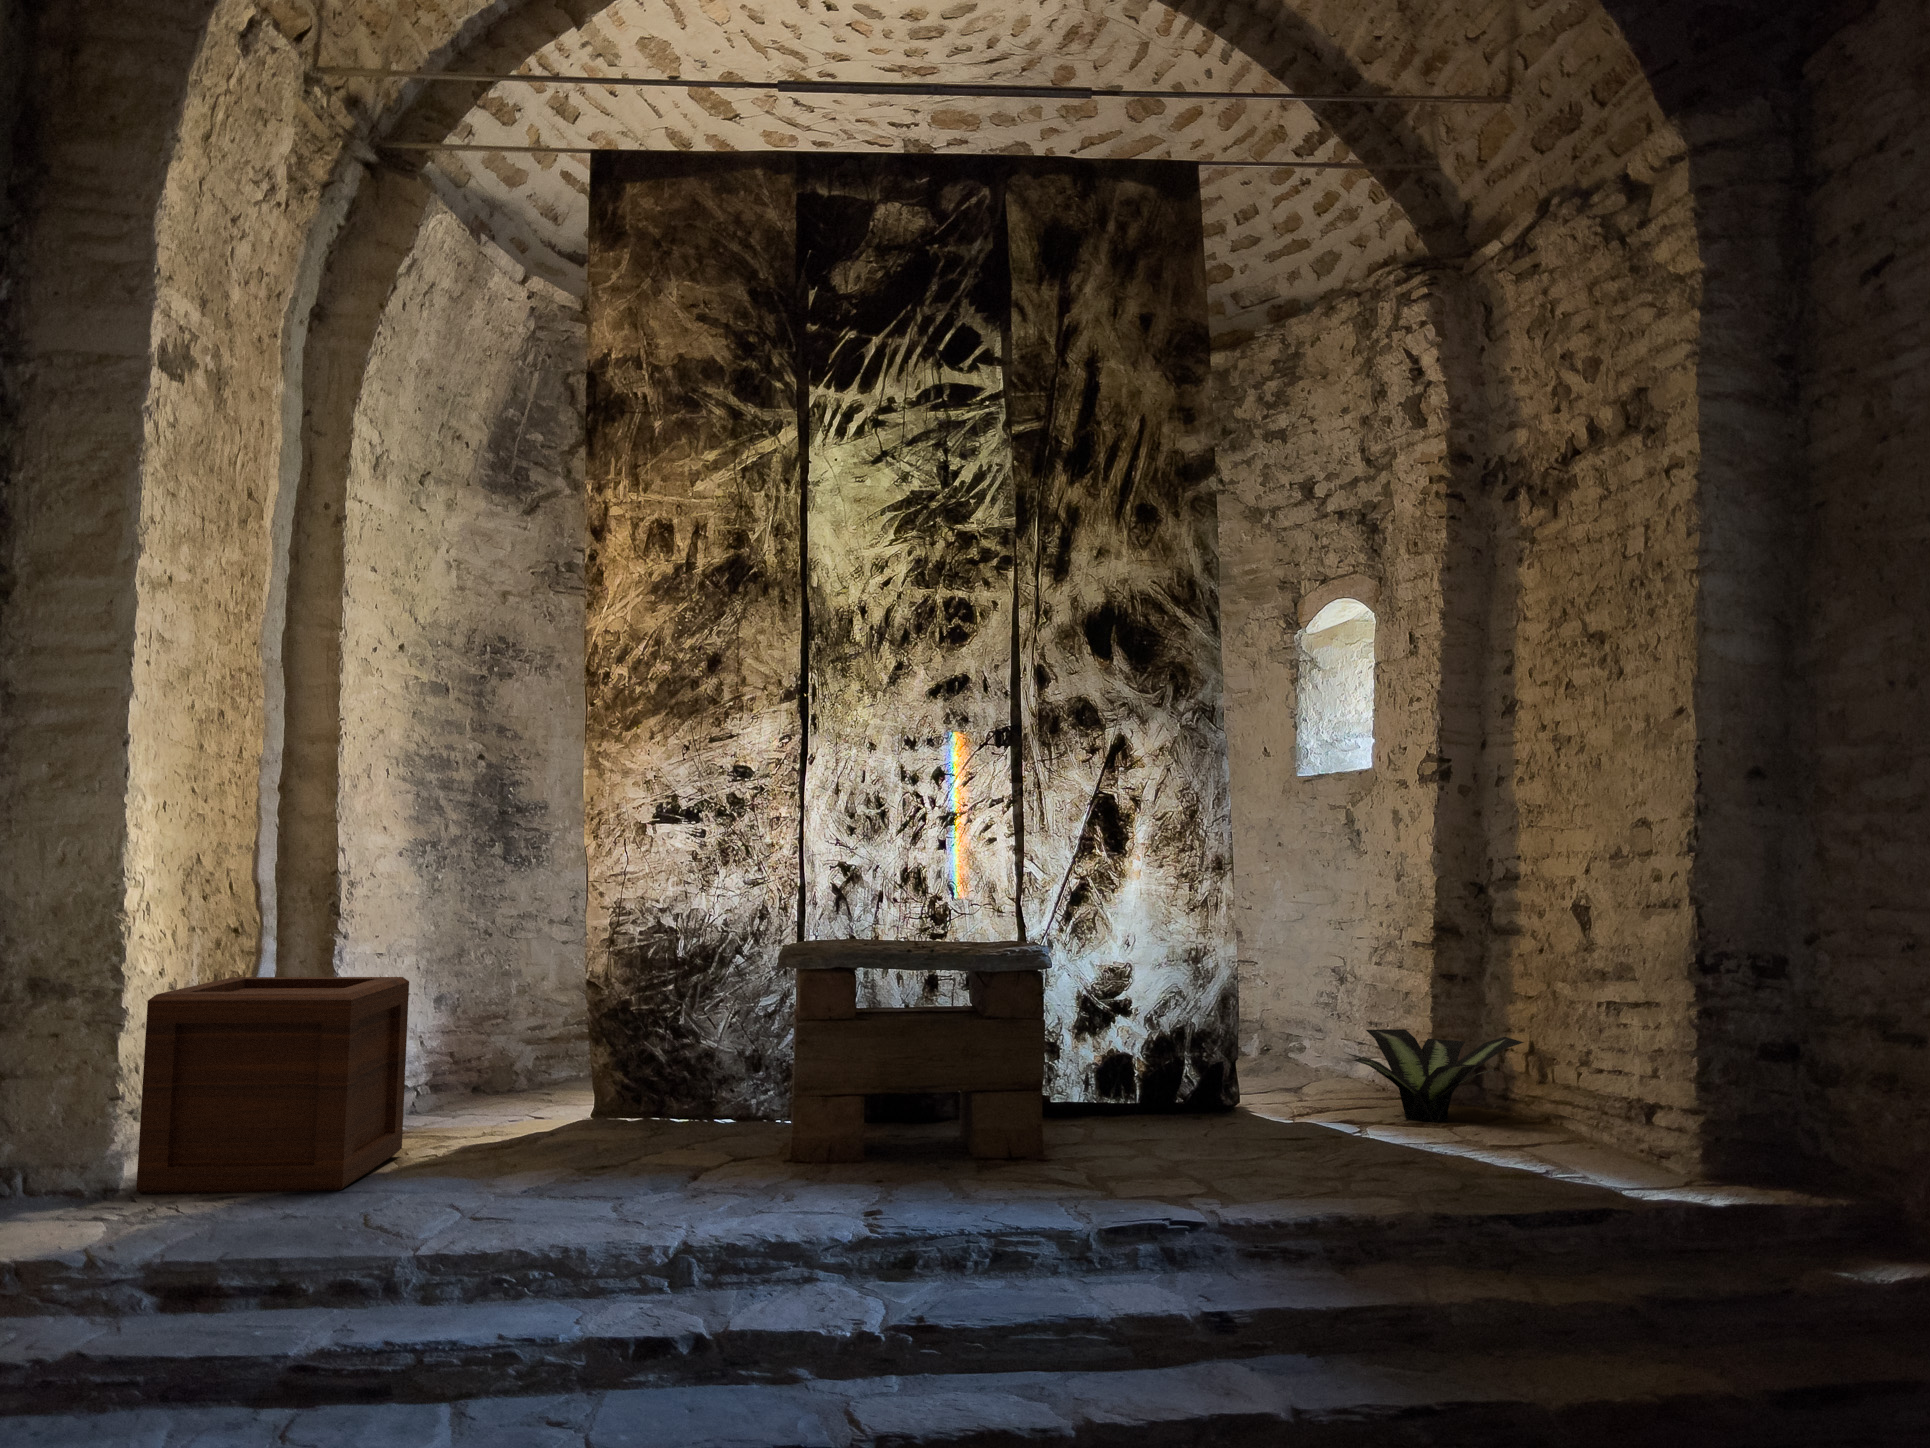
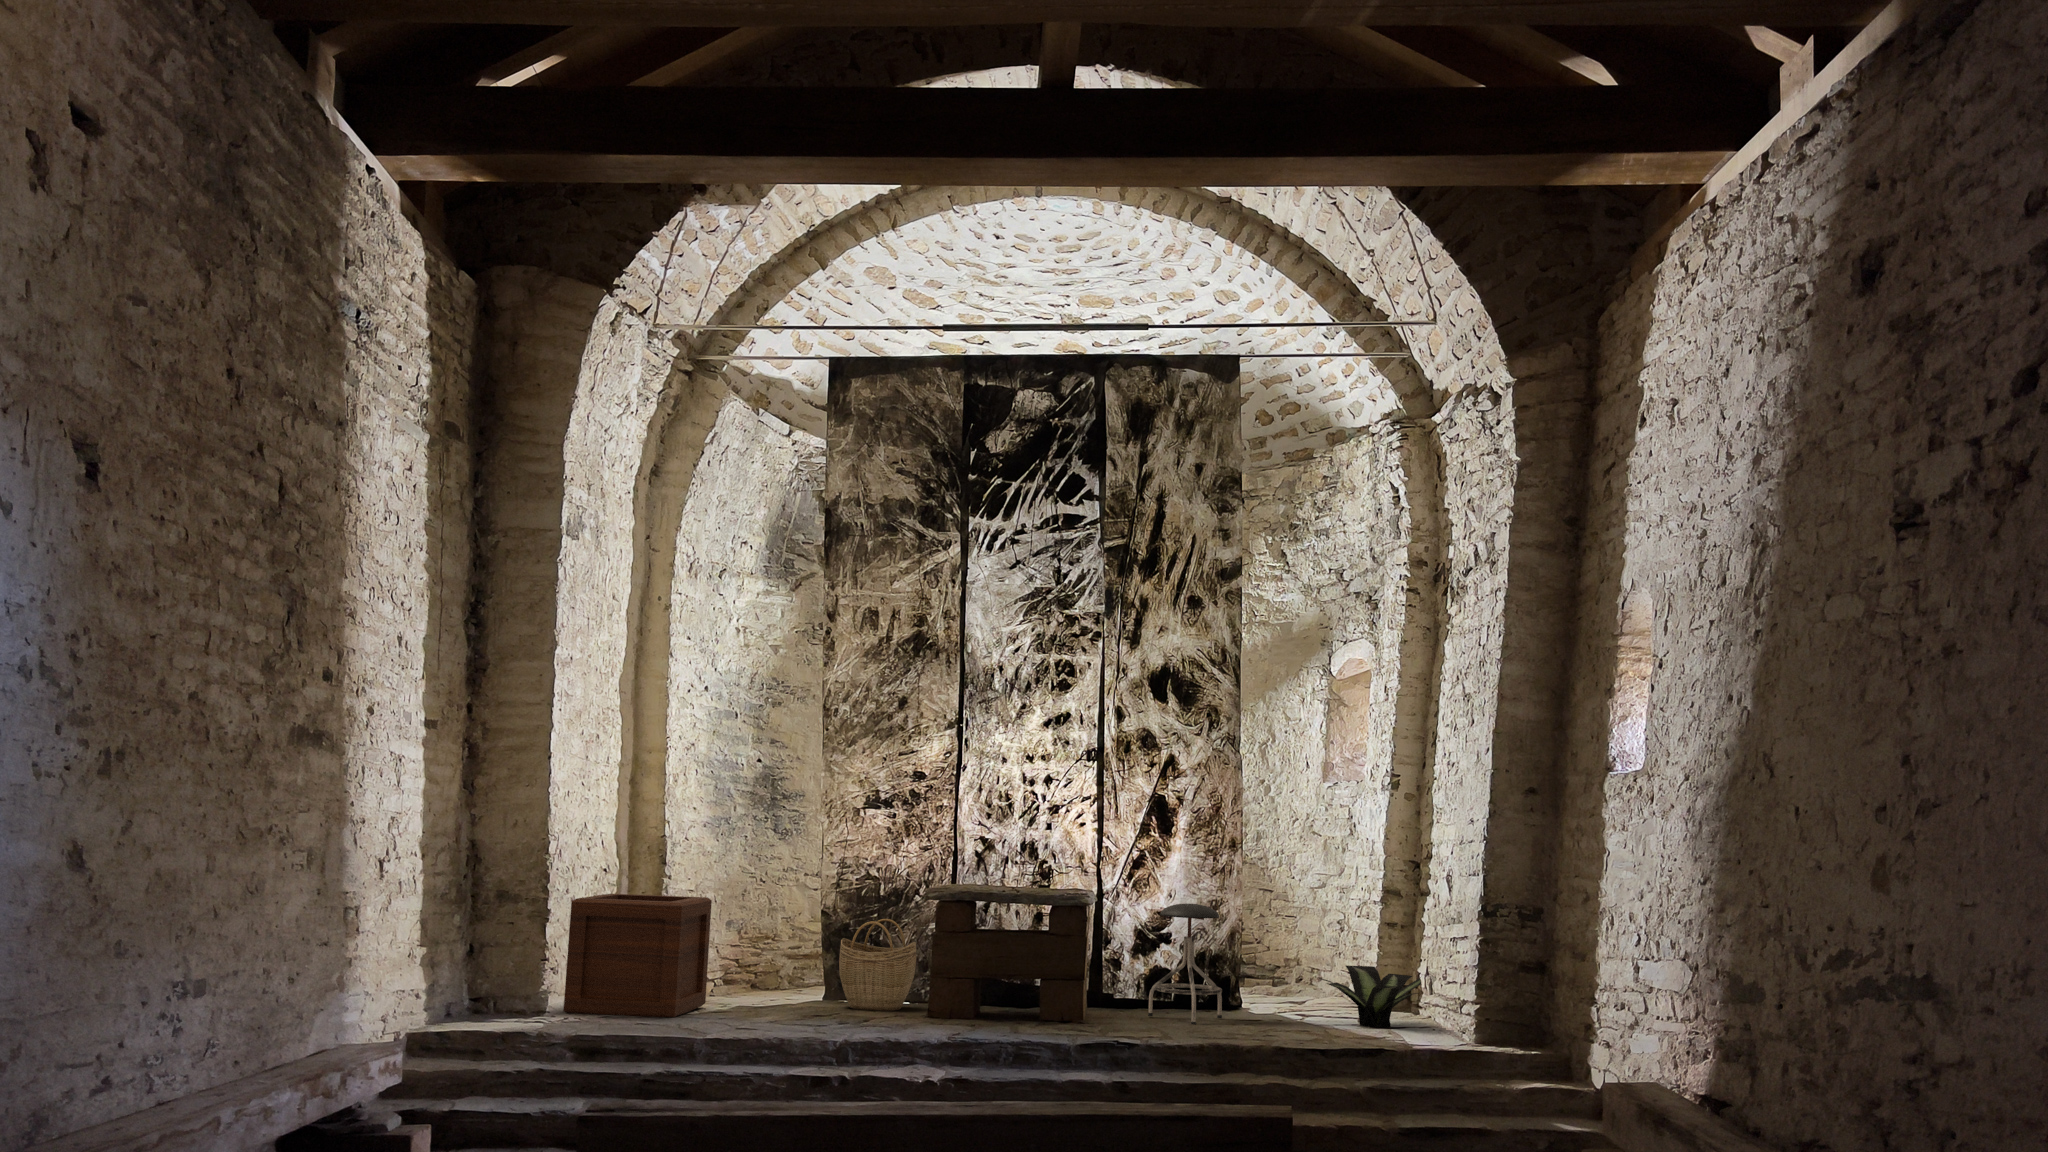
stool: none [1099,953,1212,1138] -> present [1148,903,1222,1025]
woven basket: none [623,994,745,1139] -> present [839,919,916,1011]

